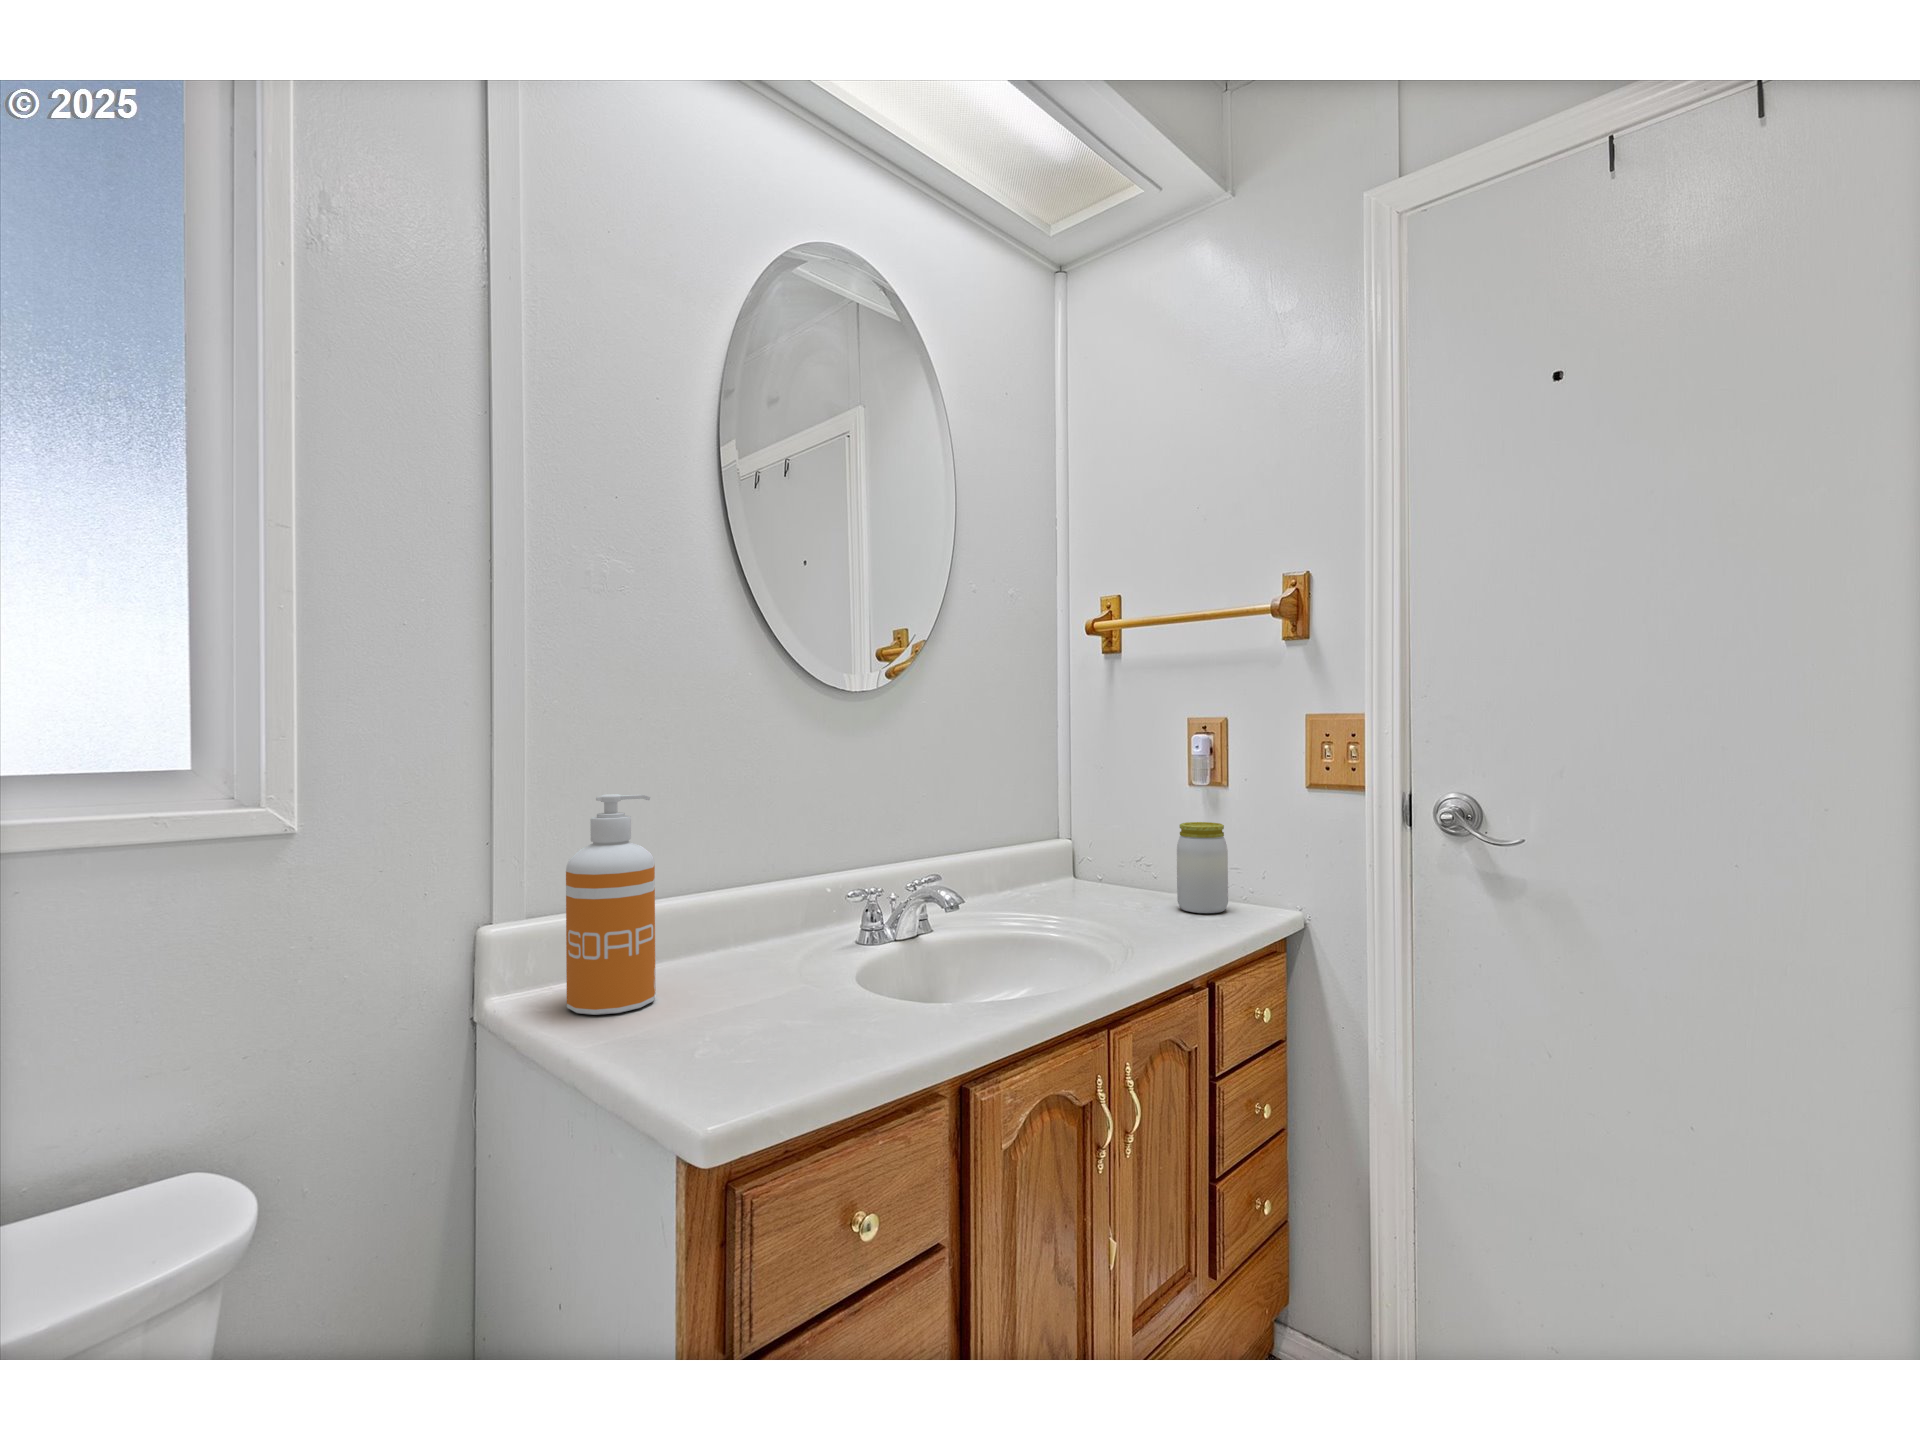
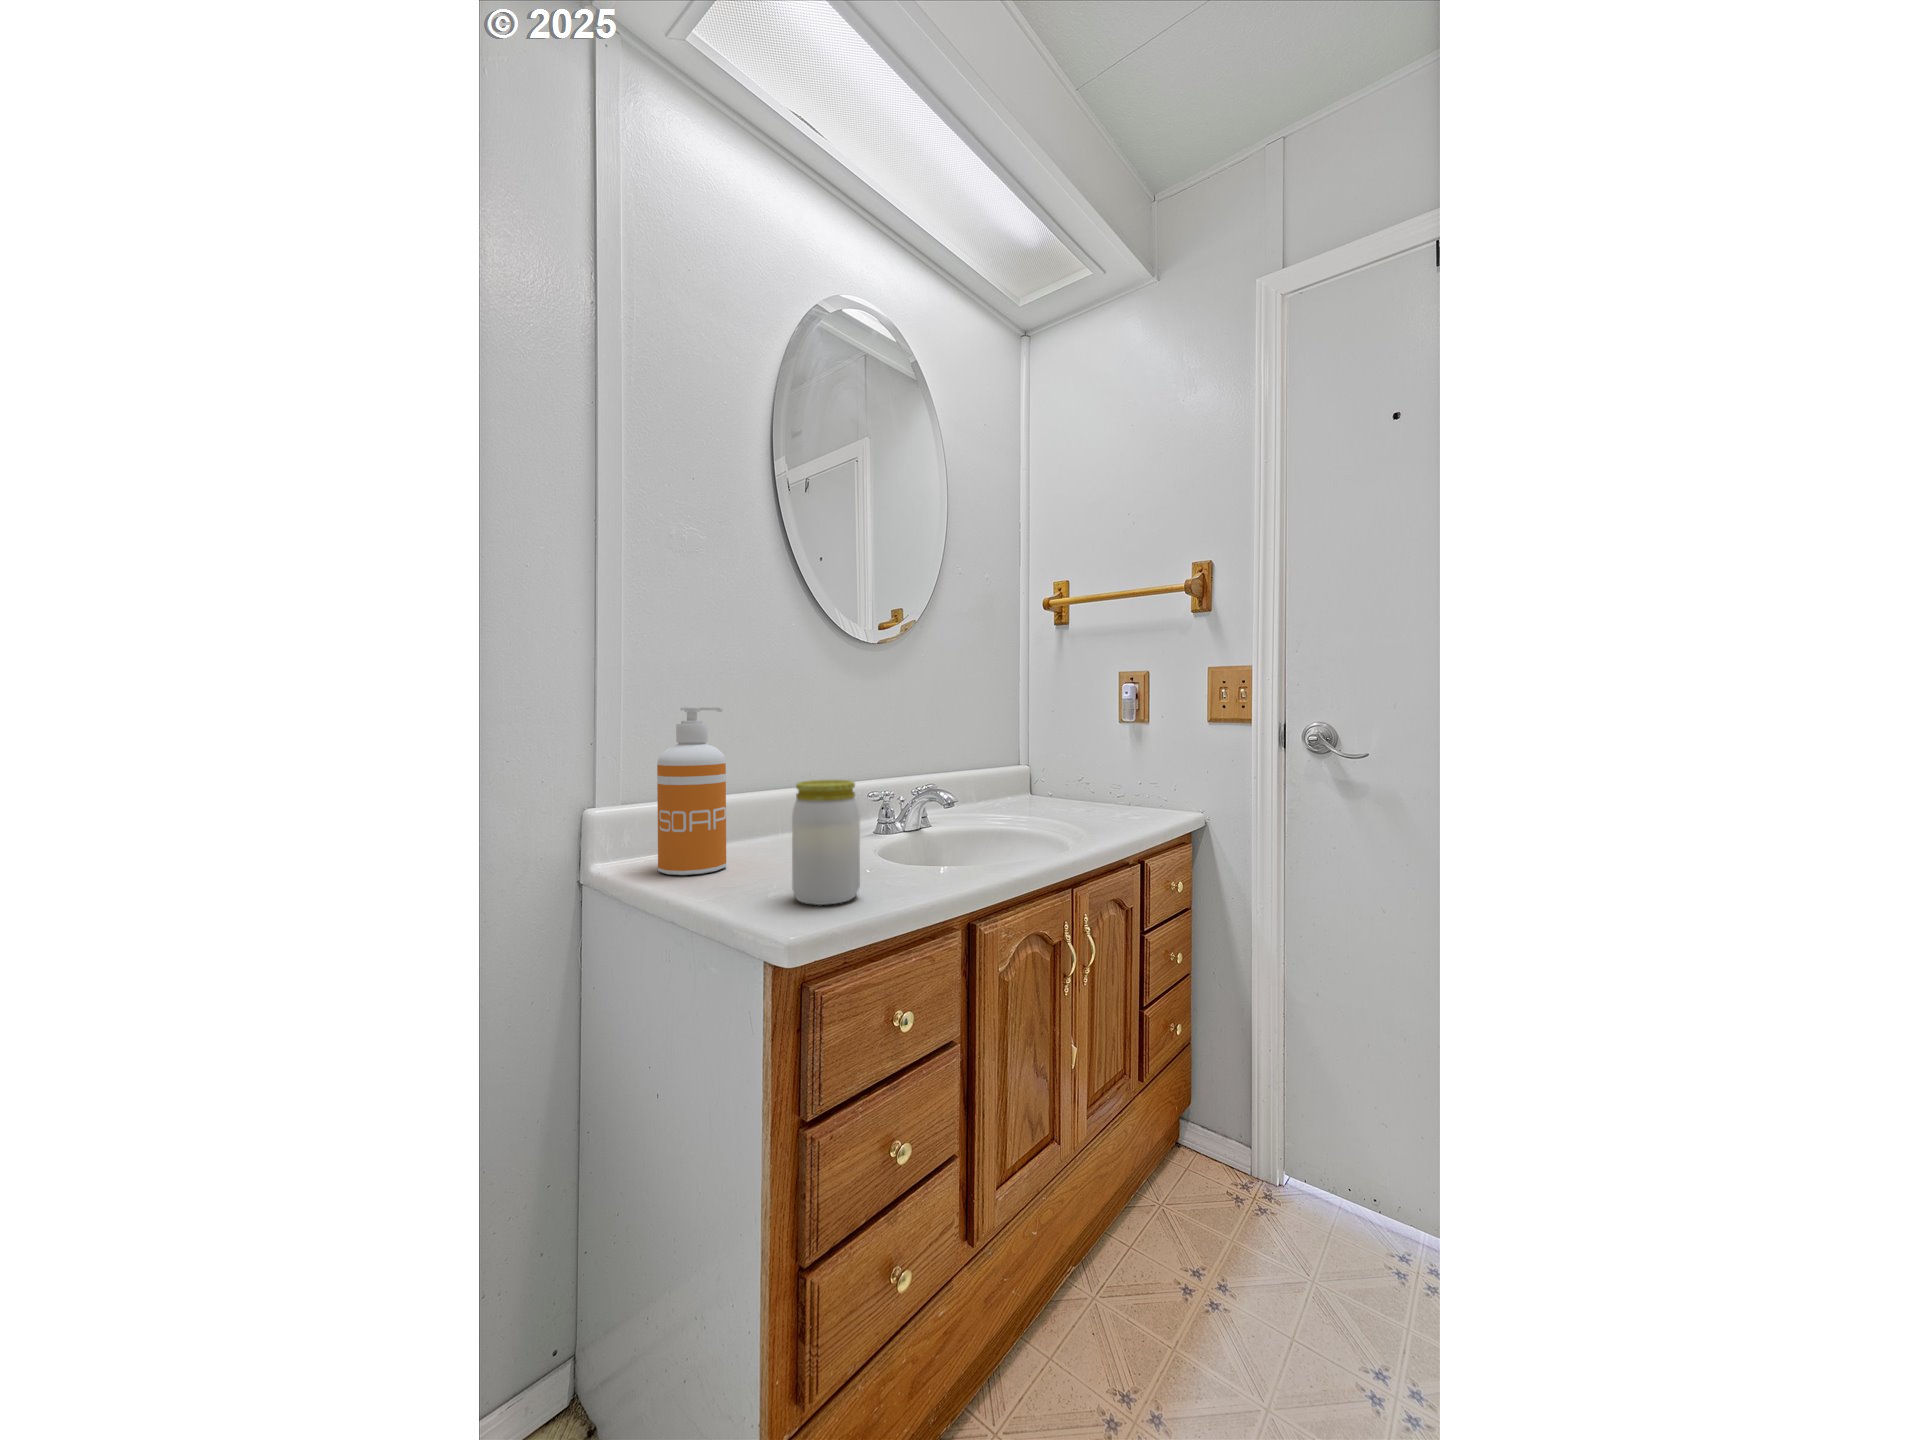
jar: present [1177,822,1228,913] -> present [792,780,860,905]

